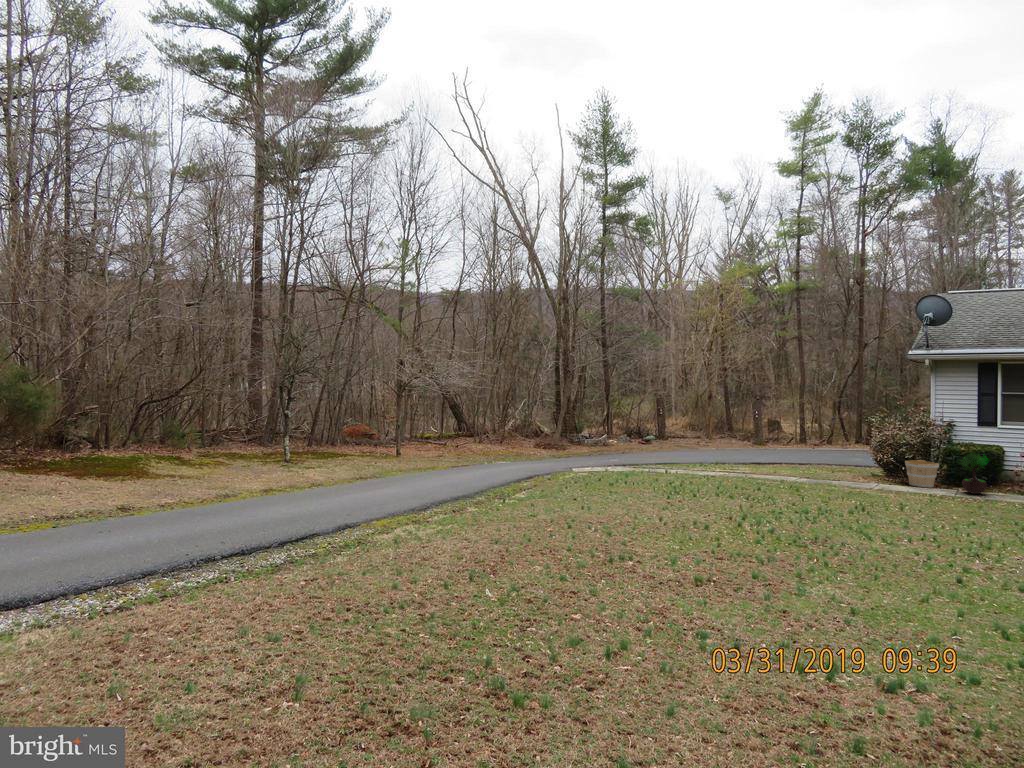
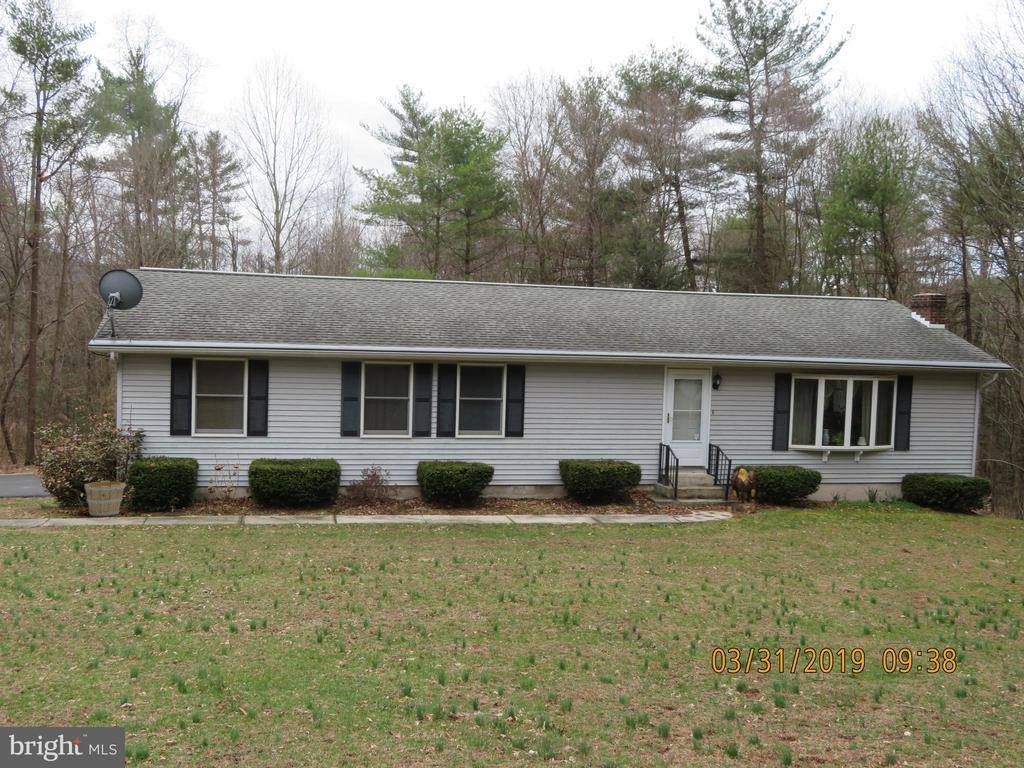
potted tree: present [961,454,987,494] -> none [145,462,180,515]

